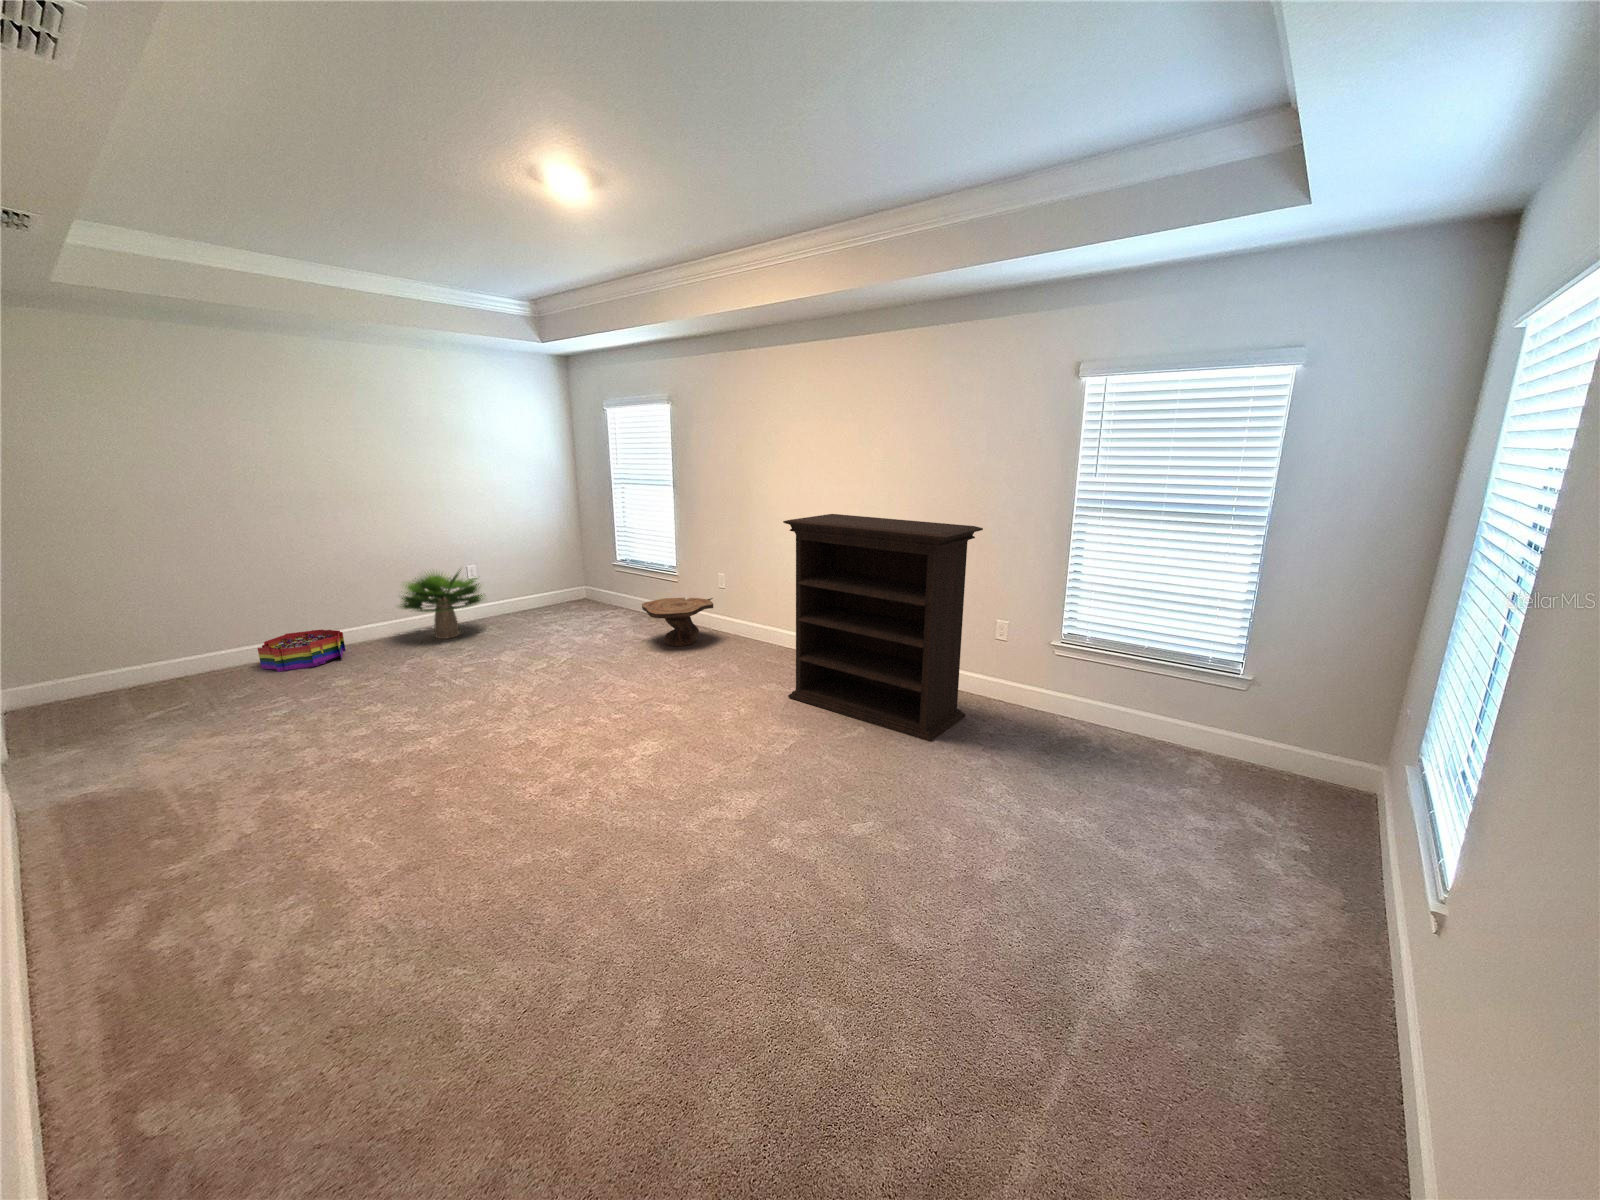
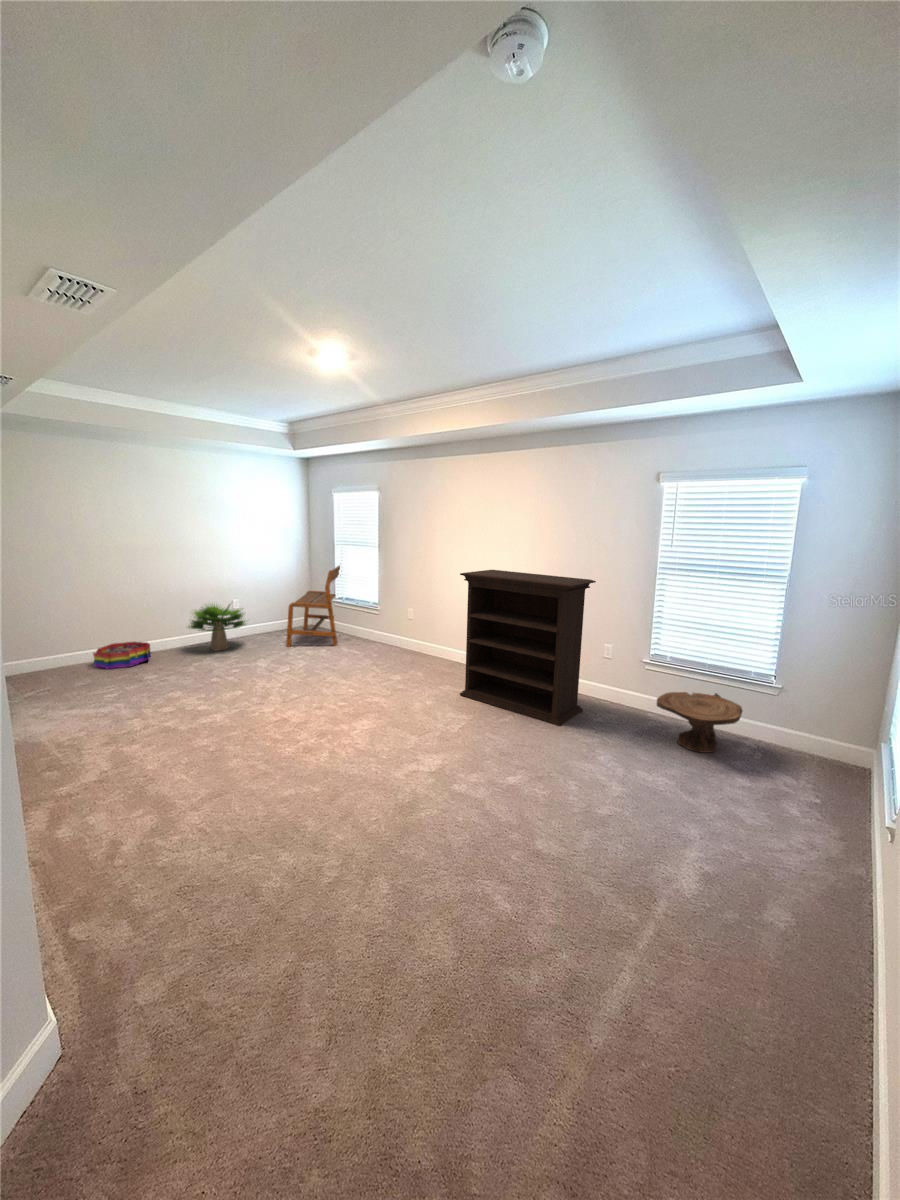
bench: none [544,508,633,631] -> present [286,565,341,647]
side table: present [642,598,713,646] -> present [657,692,743,753]

